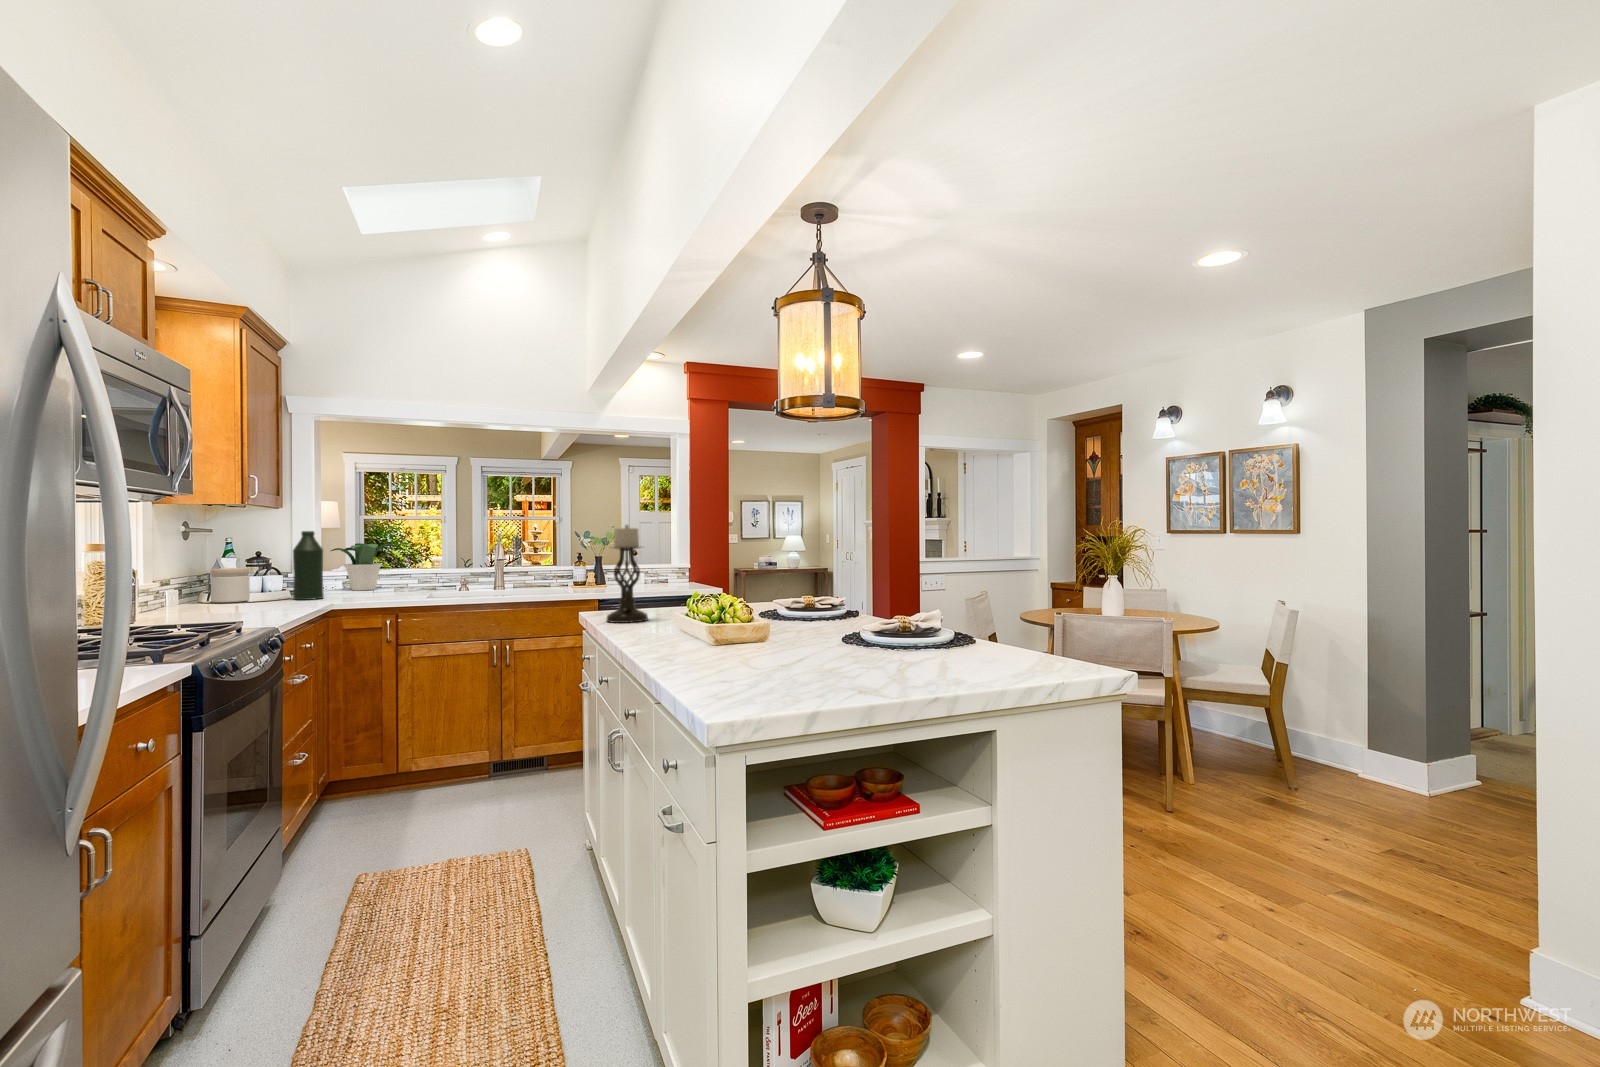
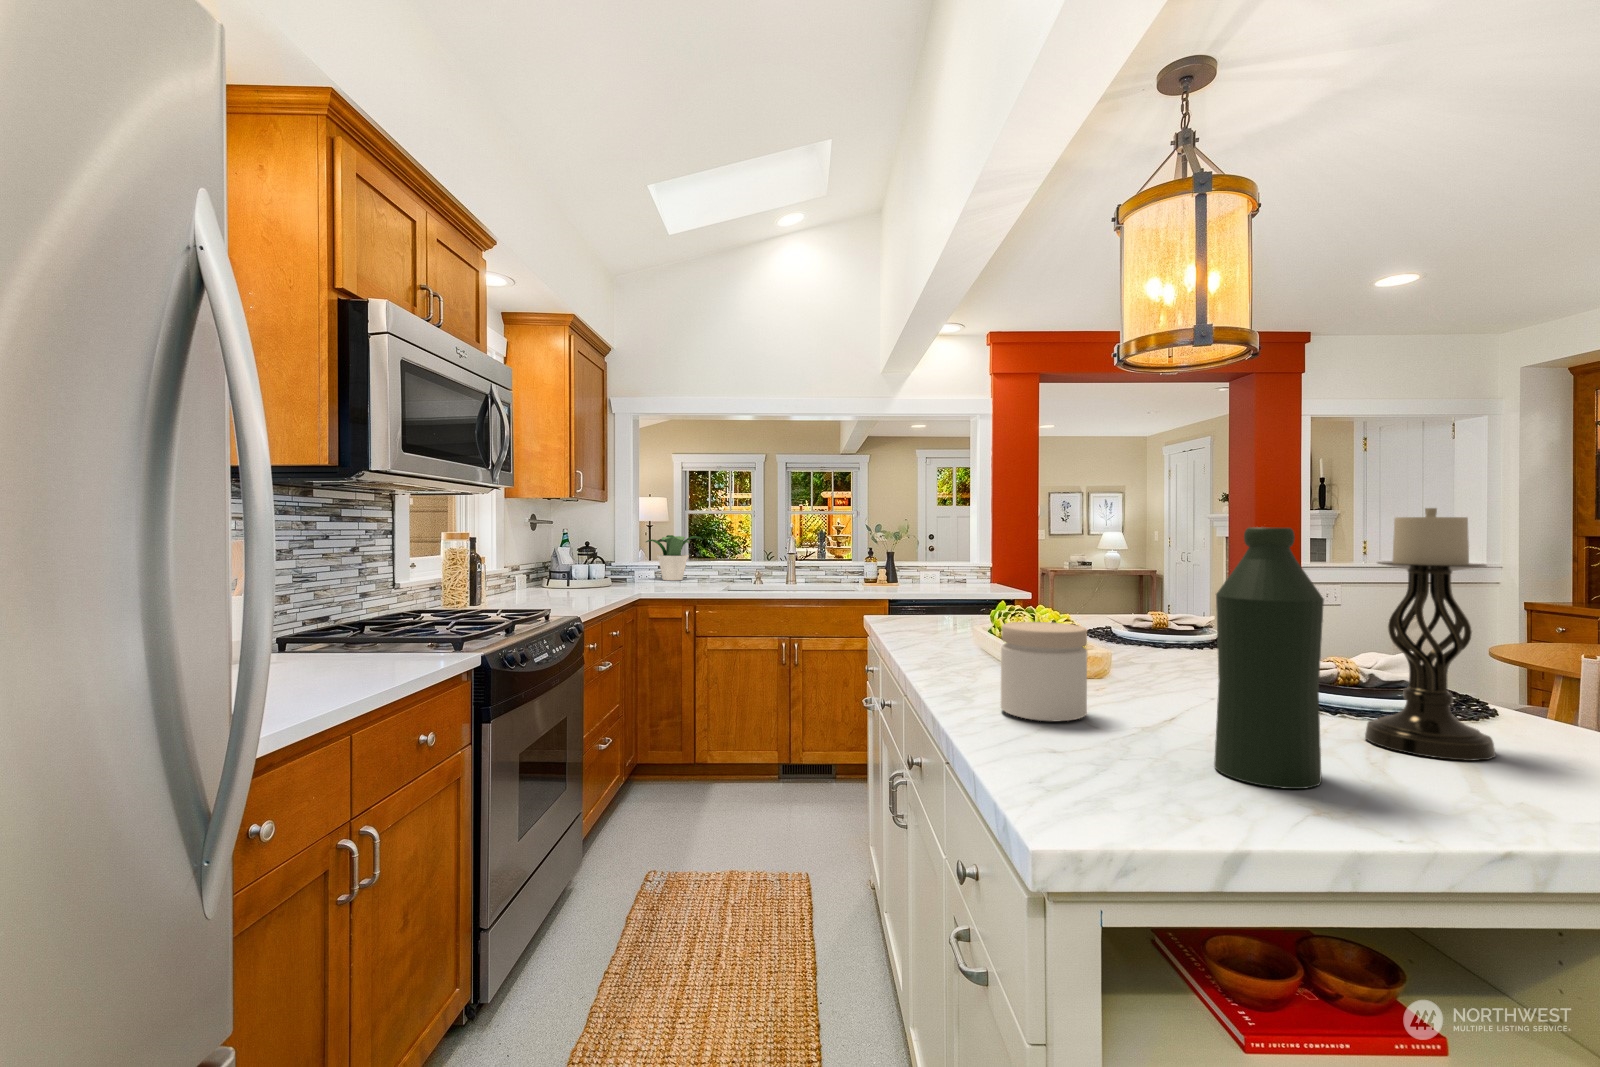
candle holder: present [607,525,648,623] -> present [1365,508,1496,761]
bottle: present [293,531,324,600] -> present [1214,527,1324,789]
jar: present [211,568,250,603] -> present [1001,622,1087,721]

